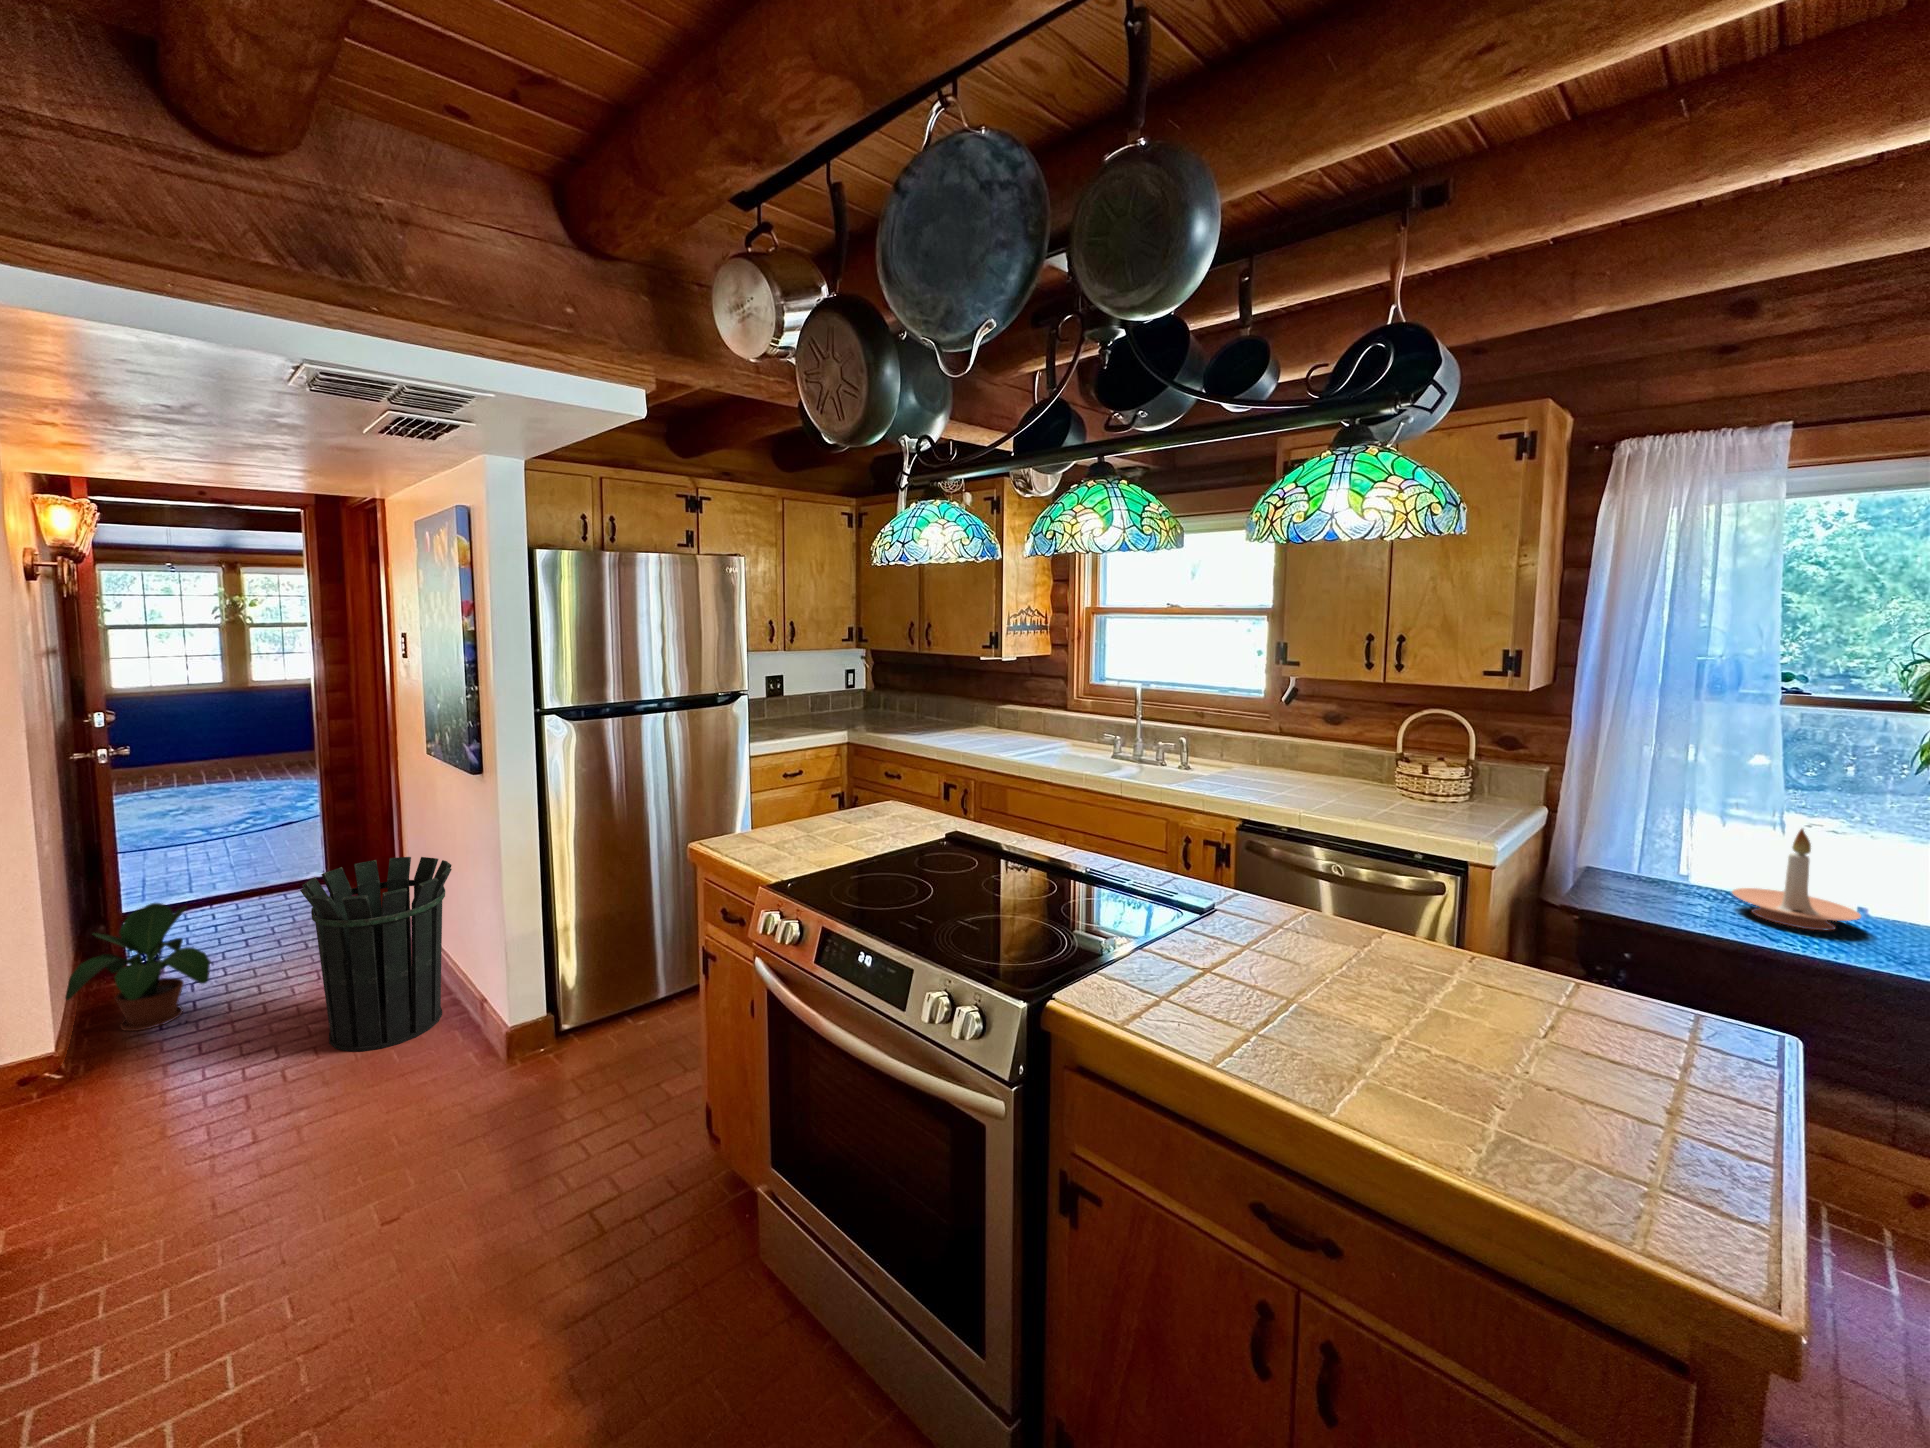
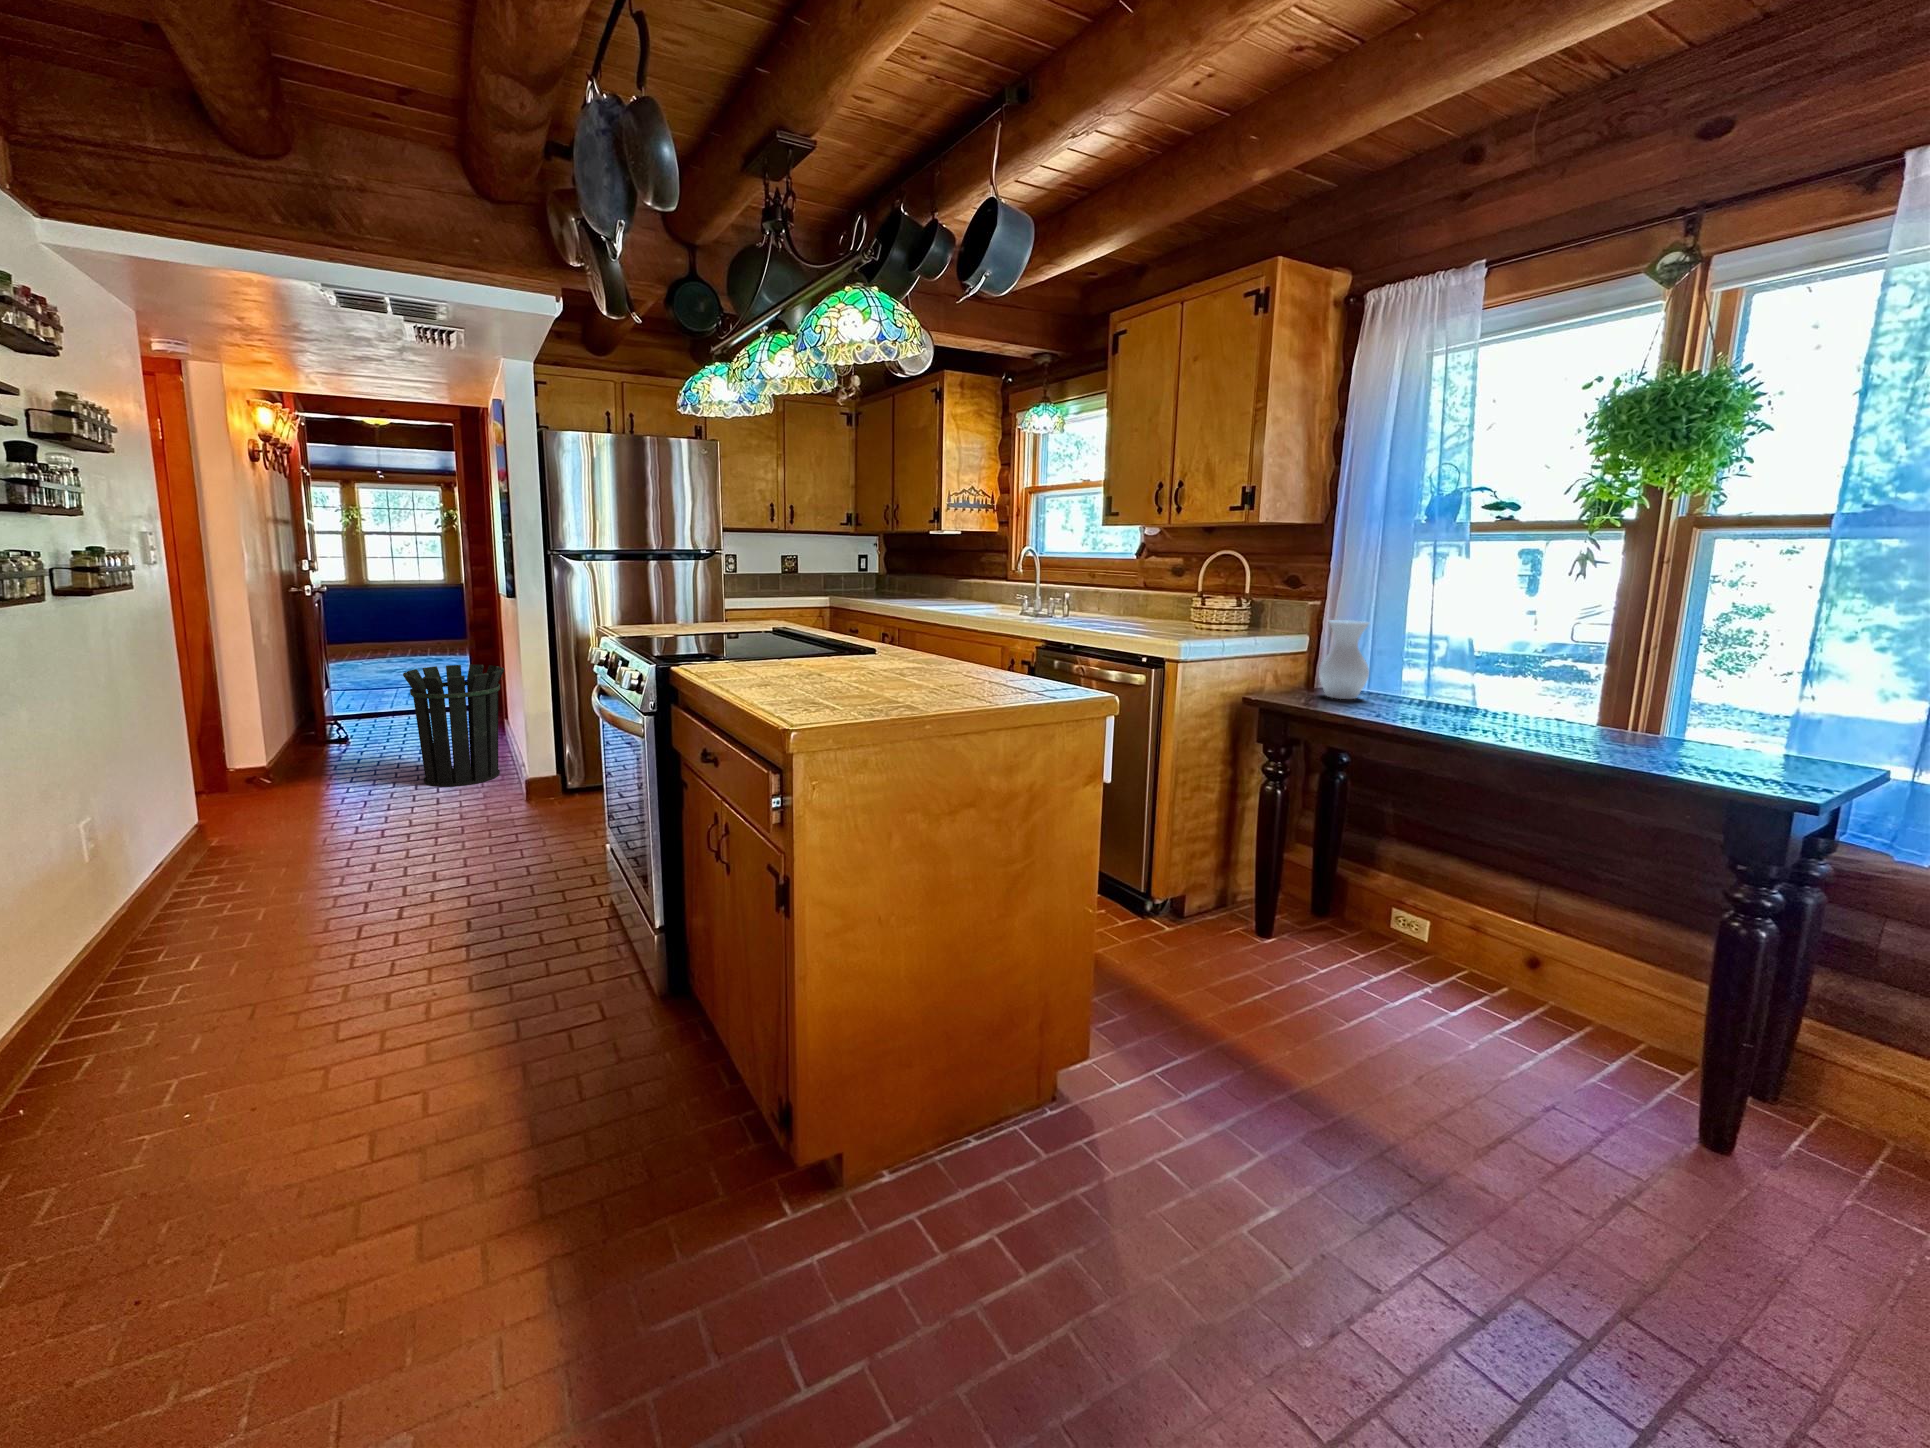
vase: none [1608,802,1675,894] -> present [1319,620,1369,699]
candle holder: present [1732,829,1861,930] -> none [1395,630,1489,719]
potted plant: present [65,903,211,1031] -> none [279,681,369,766]

